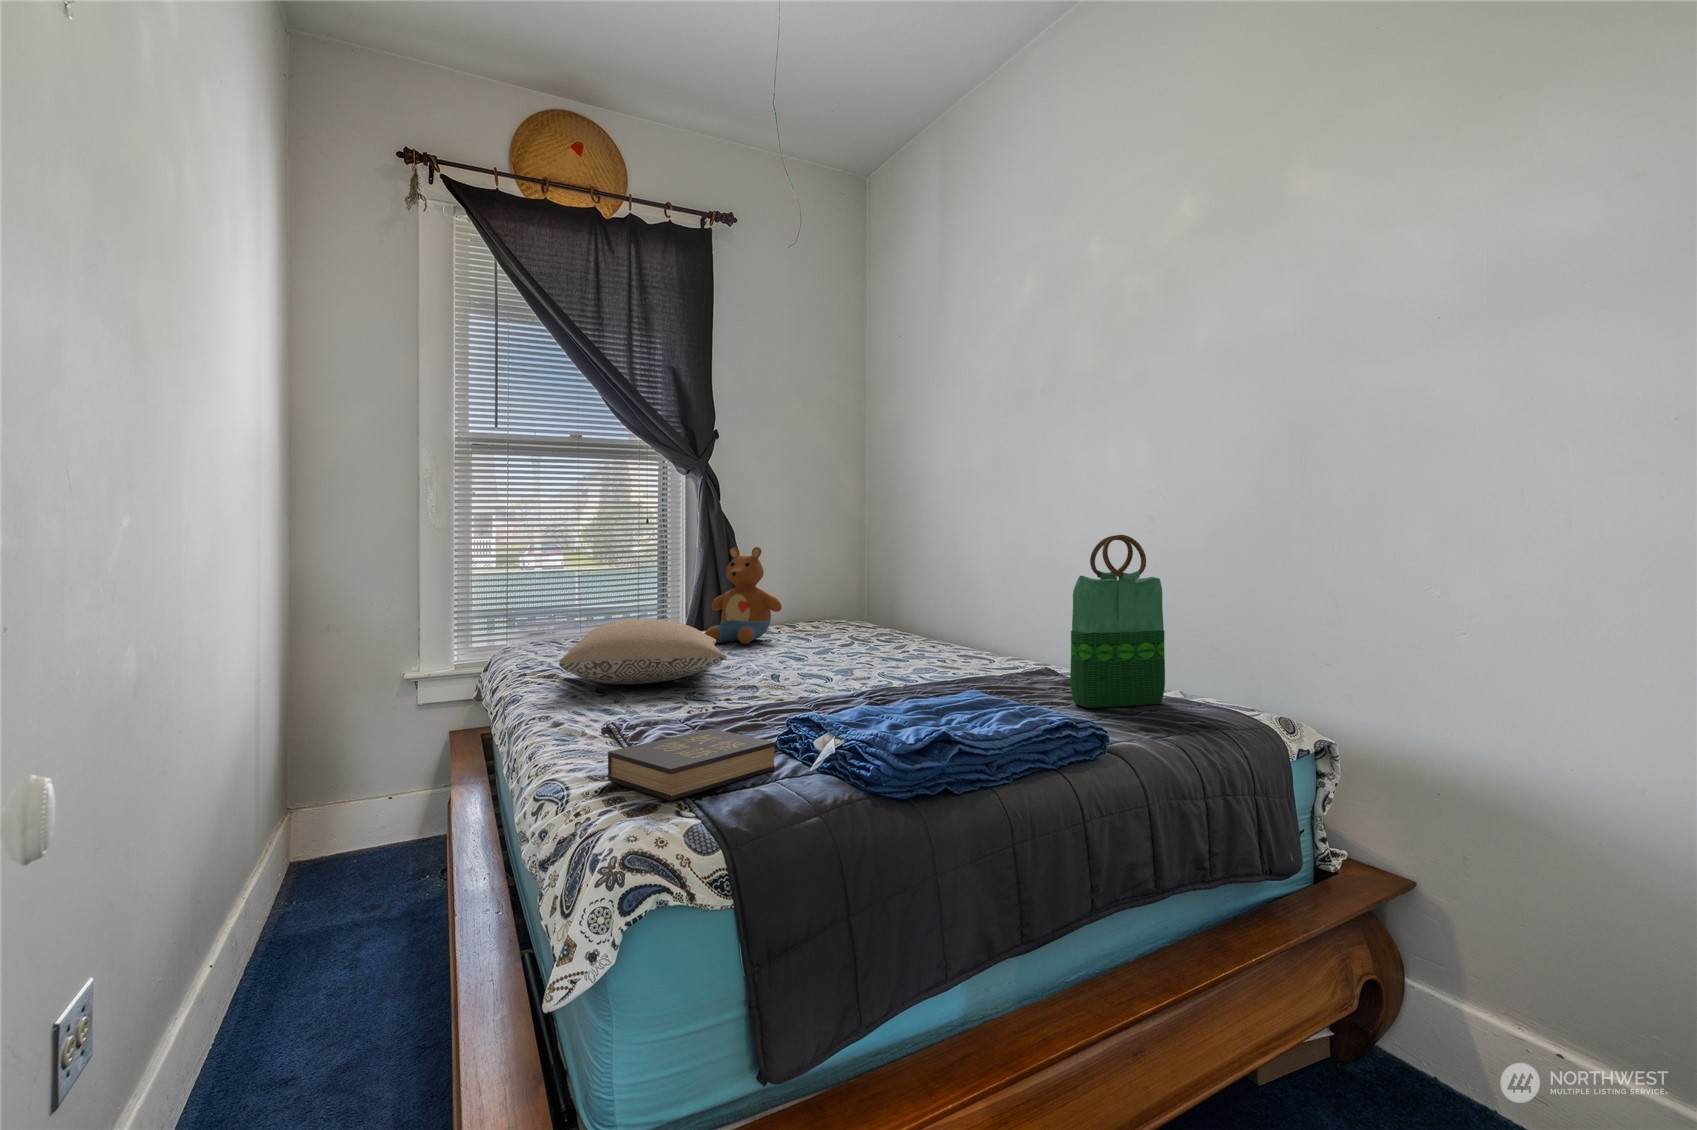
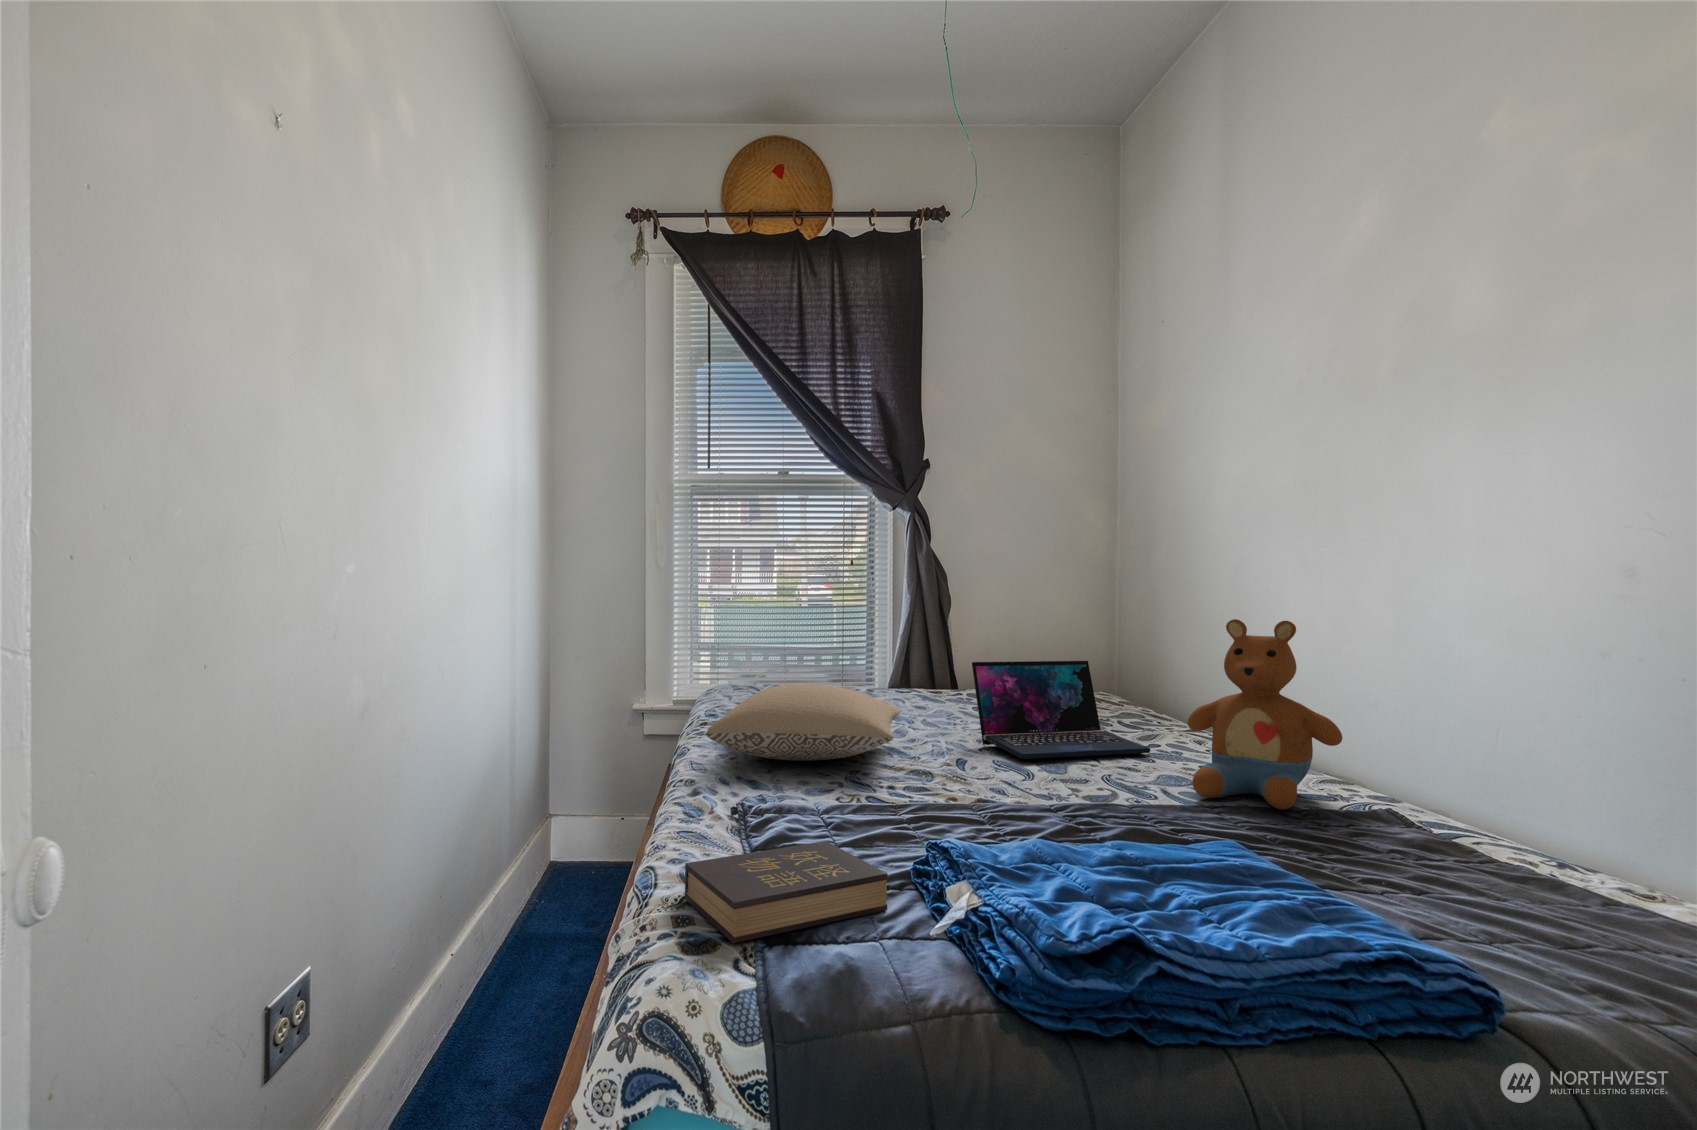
tote bag: present [1070,535,1165,708] -> none [1364,601,1531,863]
stuffed toy: present [705,547,782,644] -> present [1188,619,1342,809]
laptop: none [773,594,913,670] -> present [972,661,1150,759]

